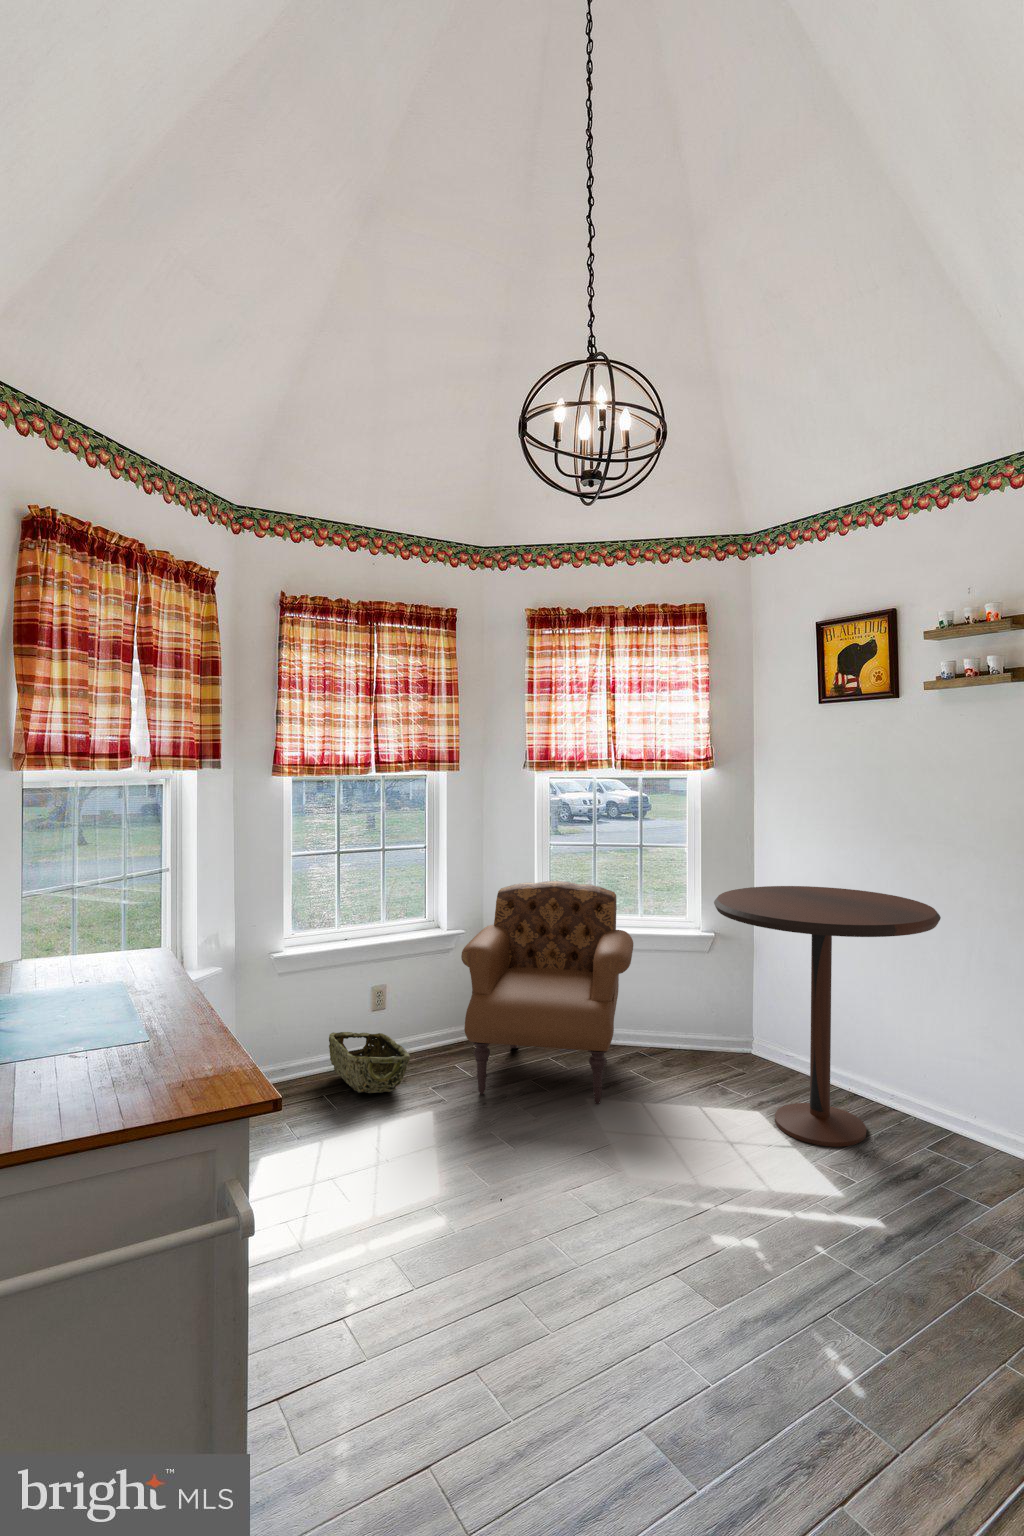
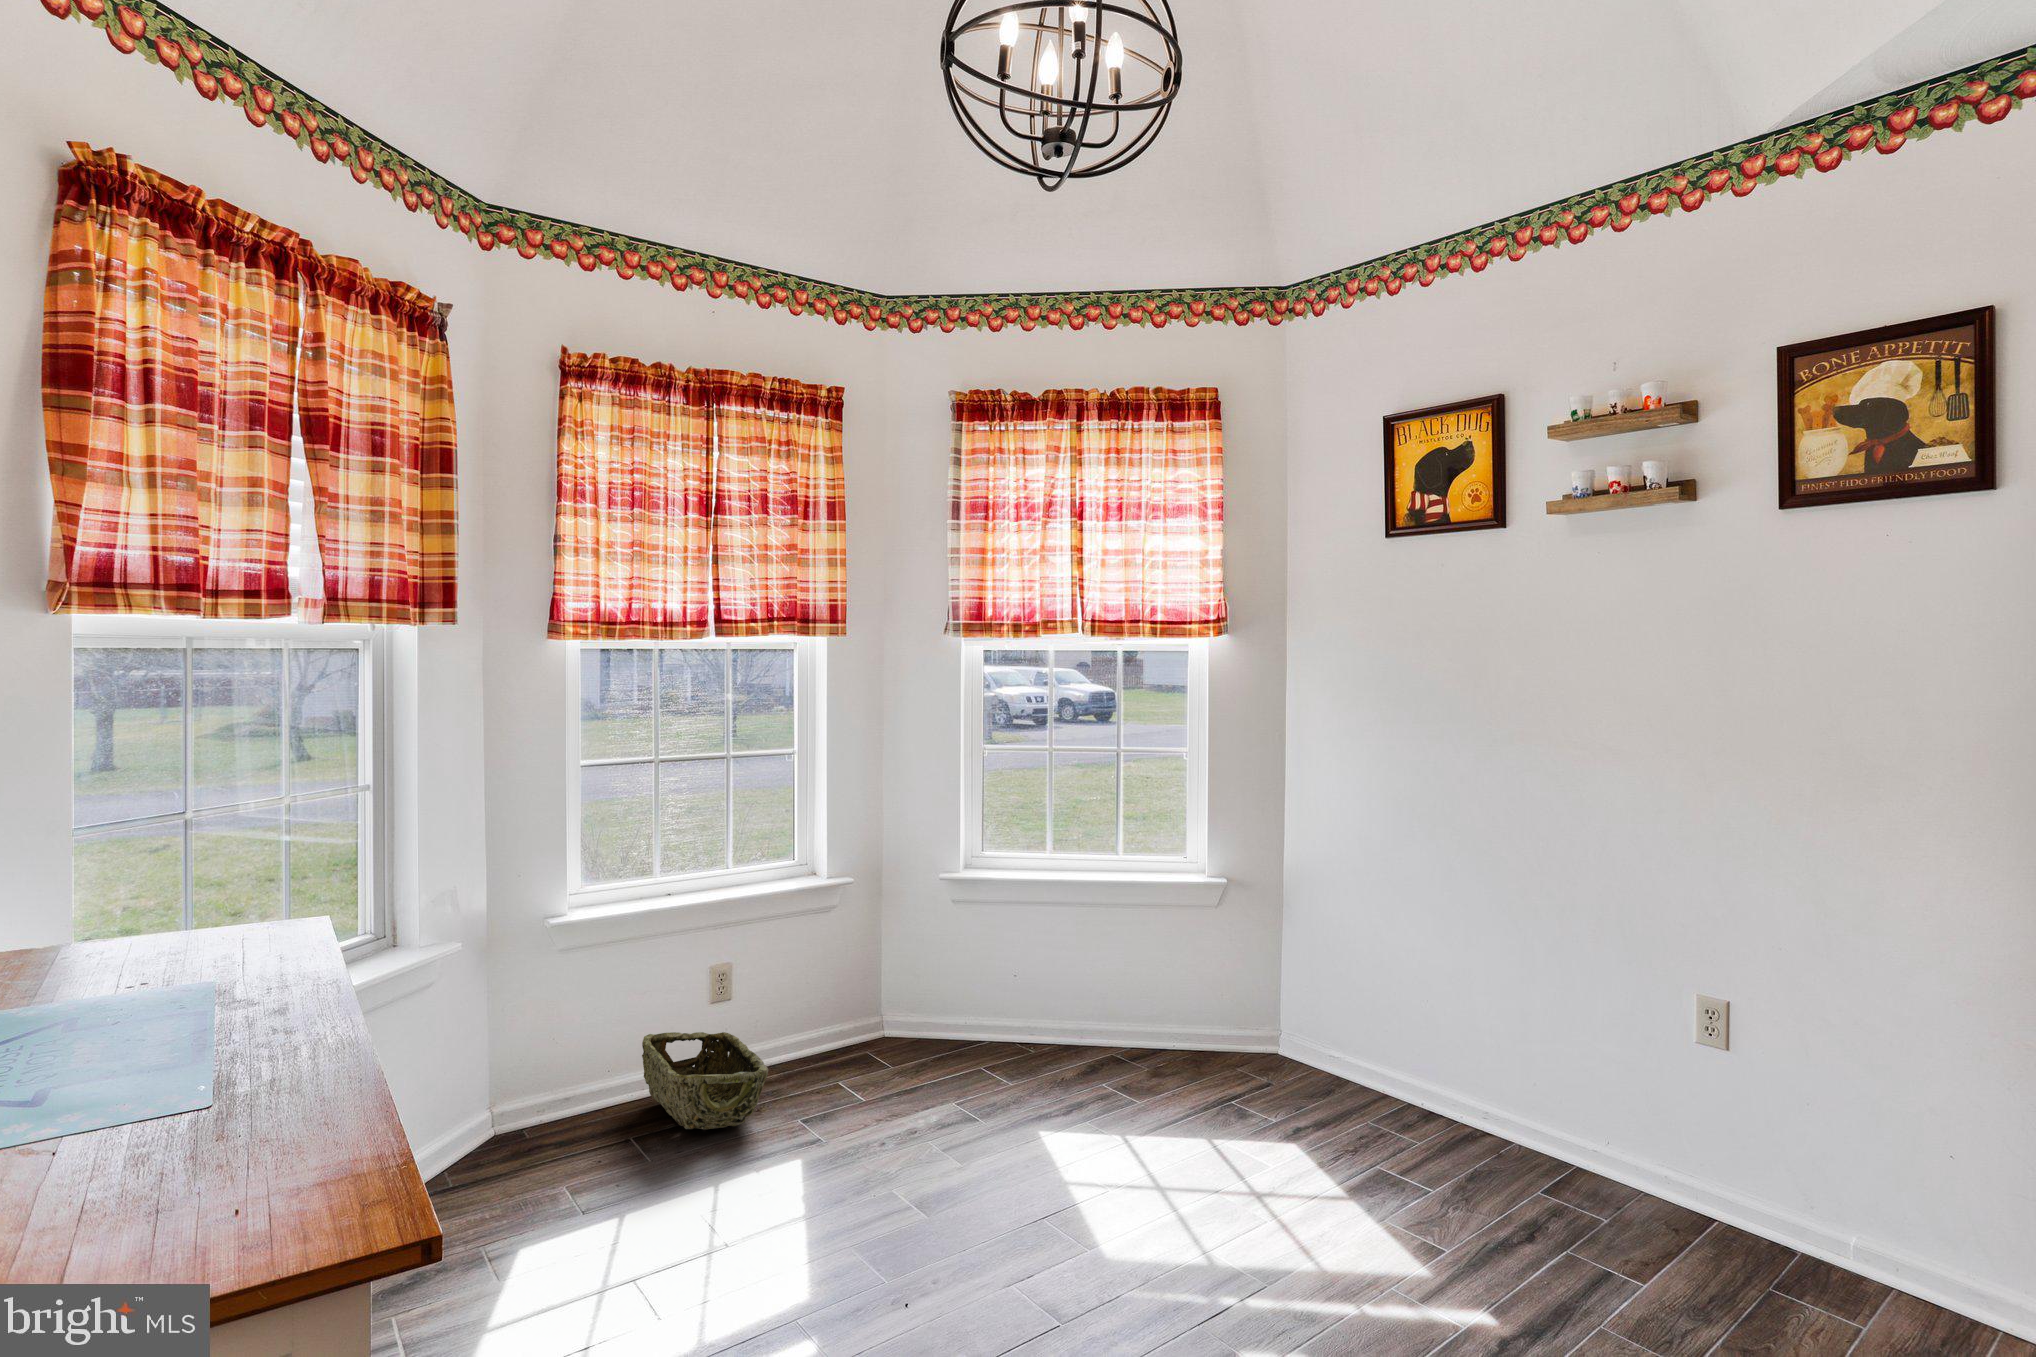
armchair: present [461,881,633,1104] -> none [849,799,1107,1137]
pedestal table: present [714,886,941,1147] -> none [1233,806,1573,1197]

